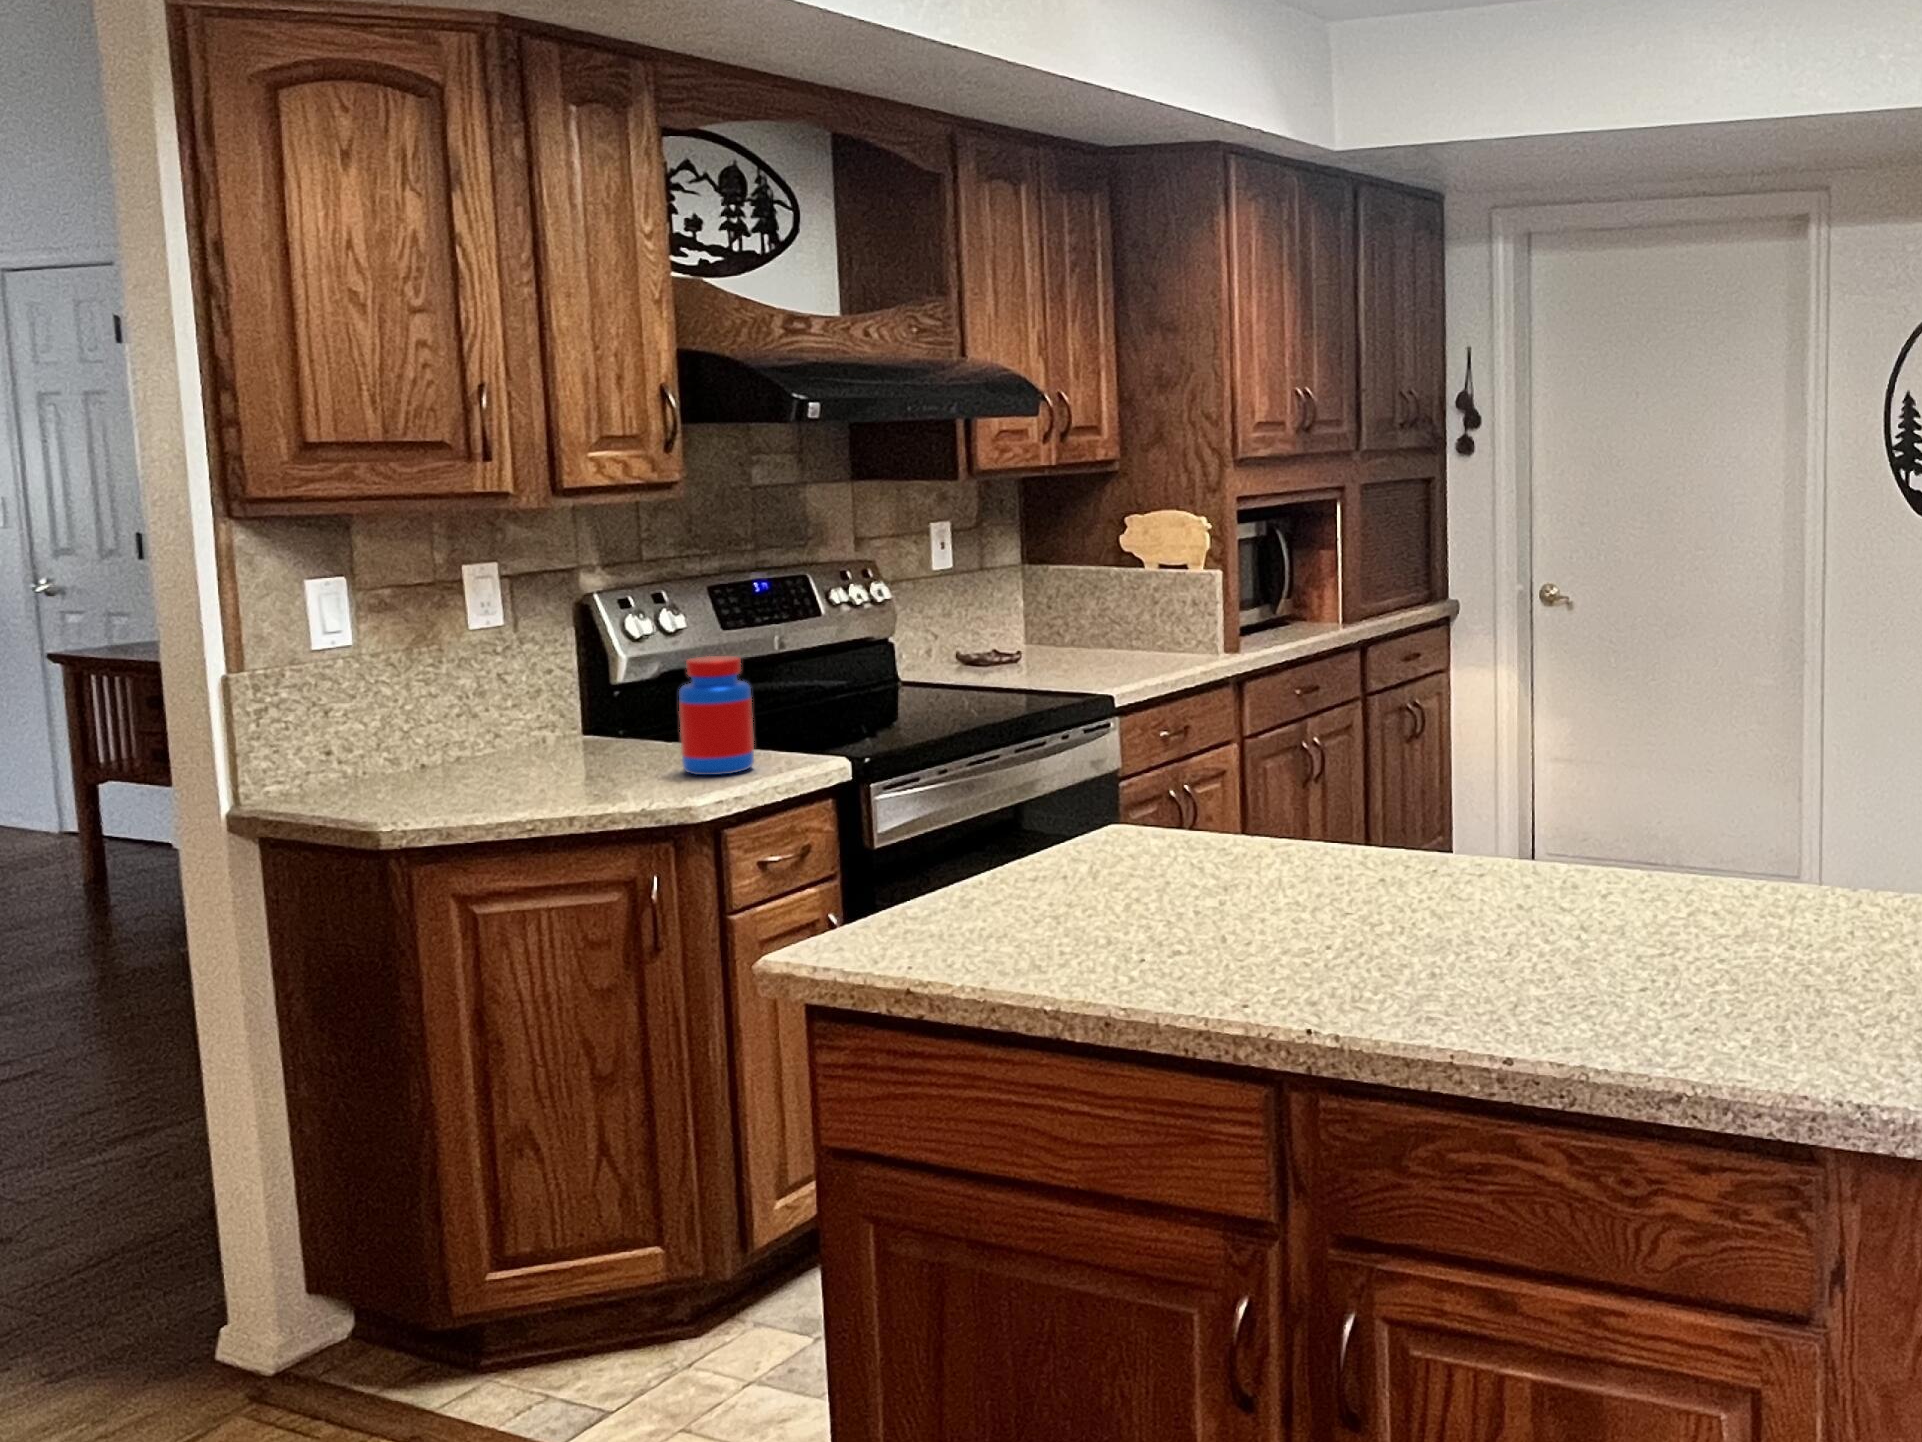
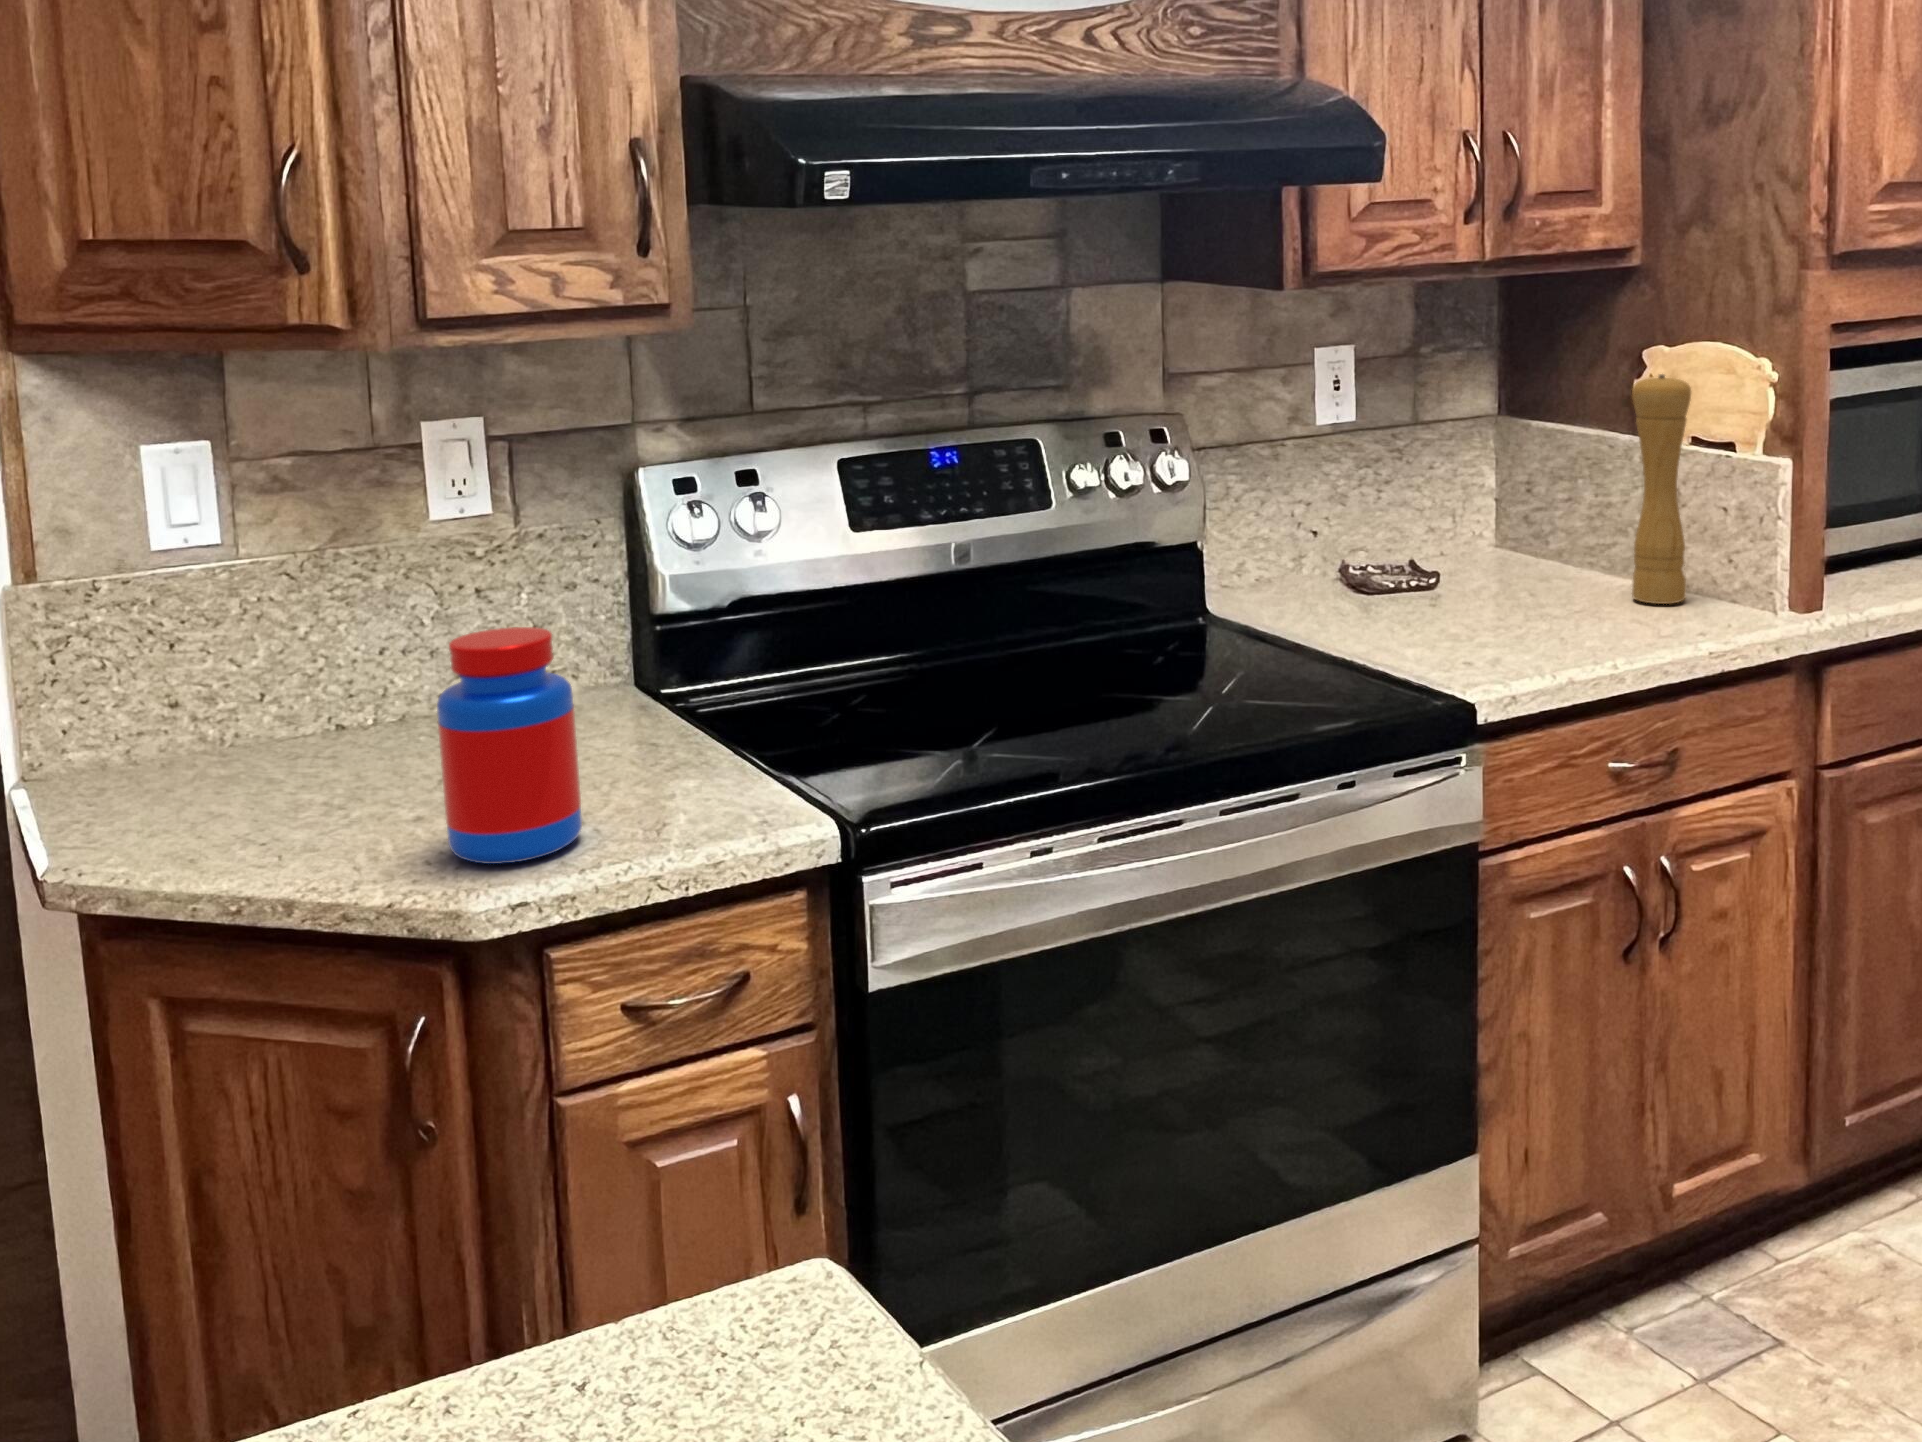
pepper mill: none [1131,531,1165,657] -> present [1632,374,1691,604]

